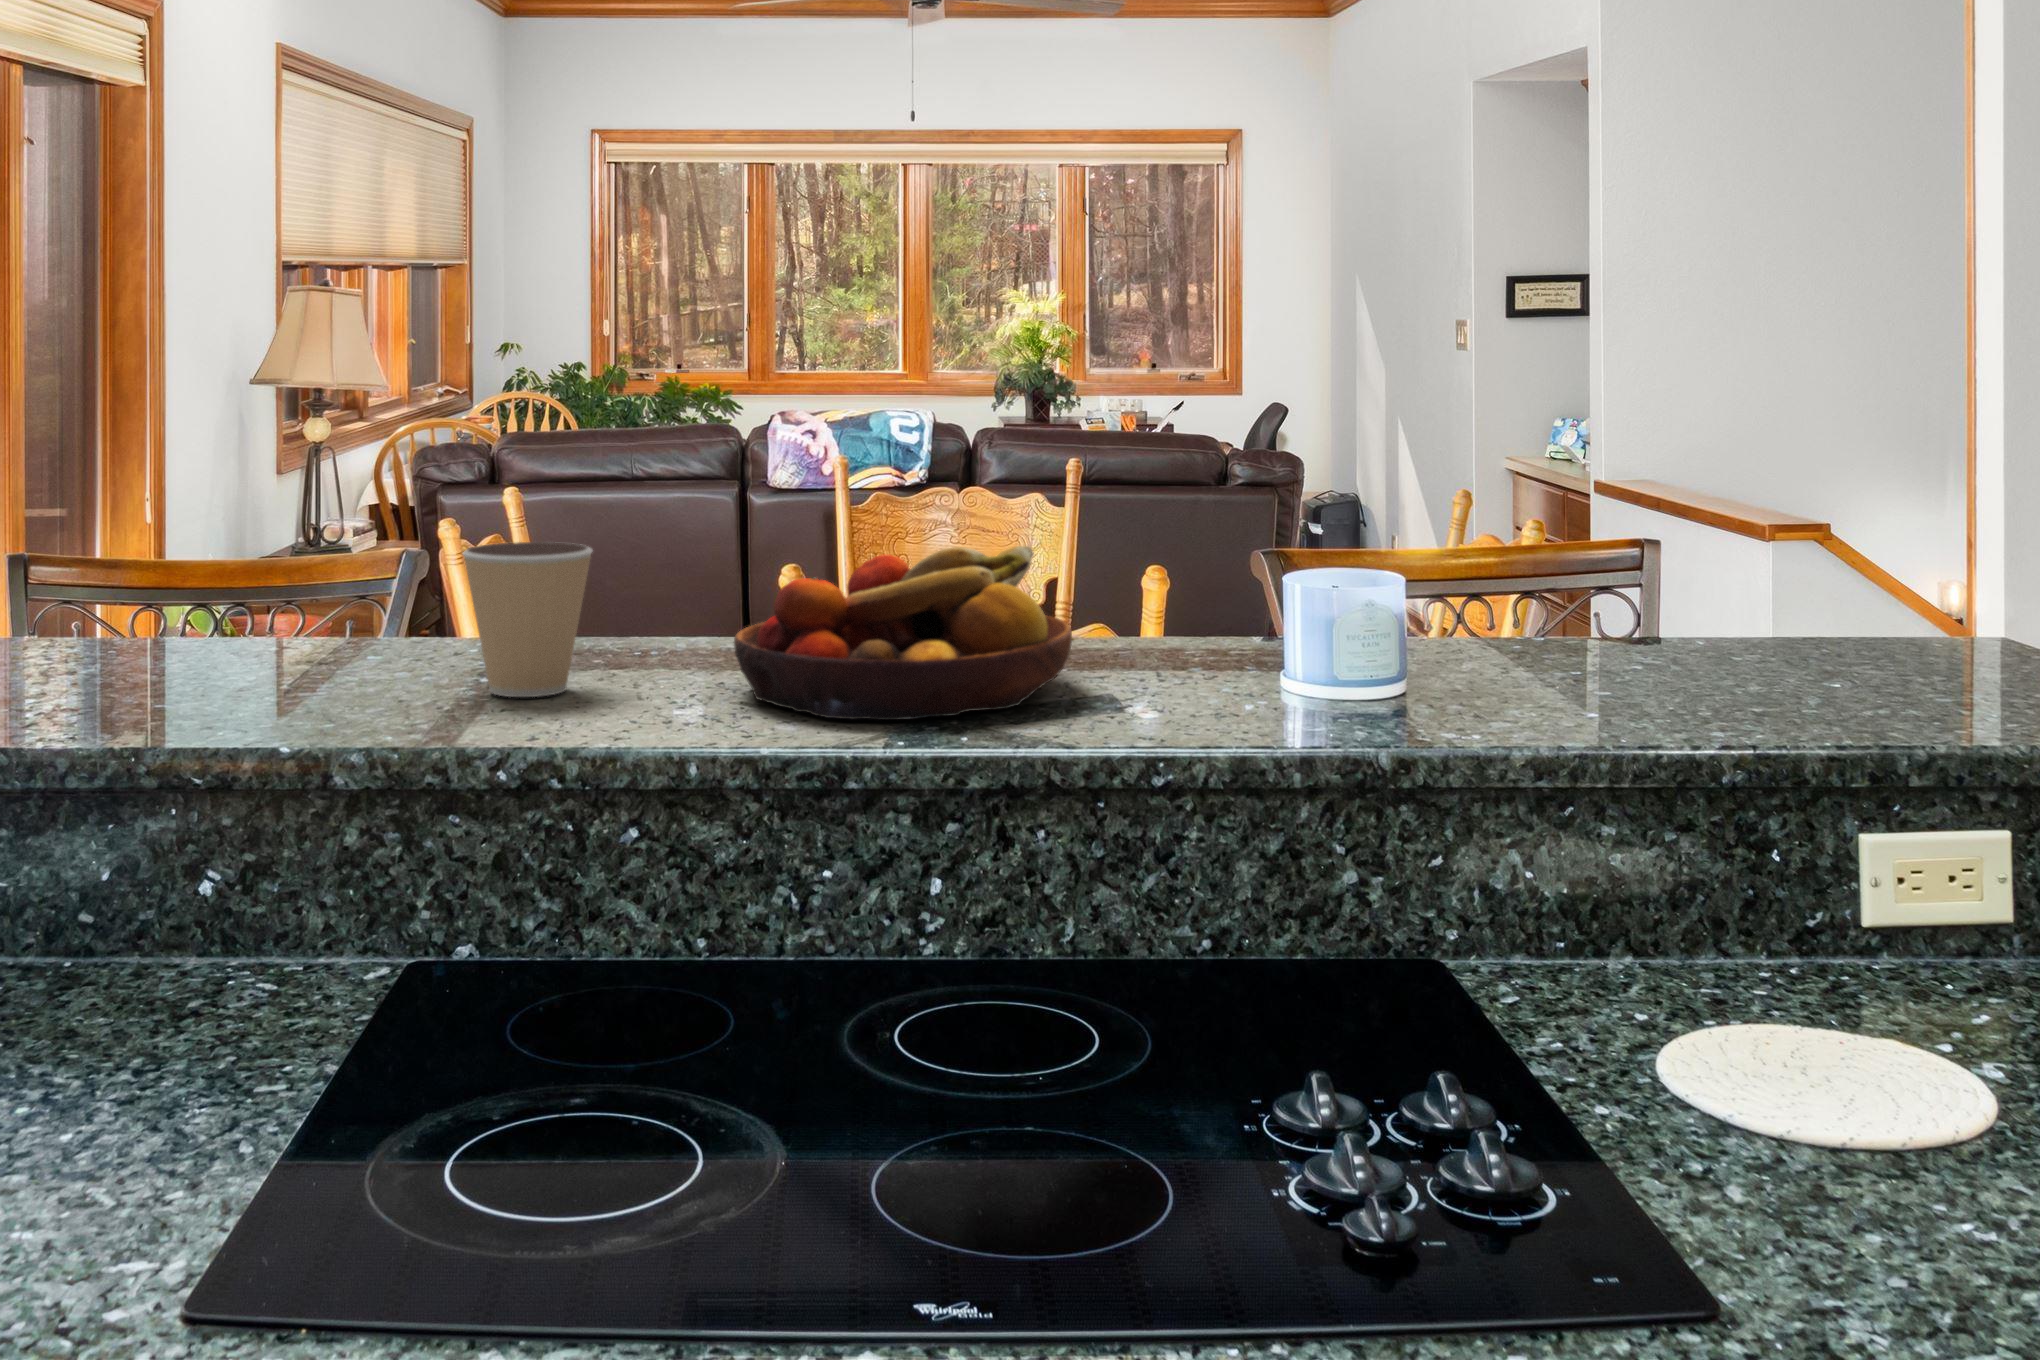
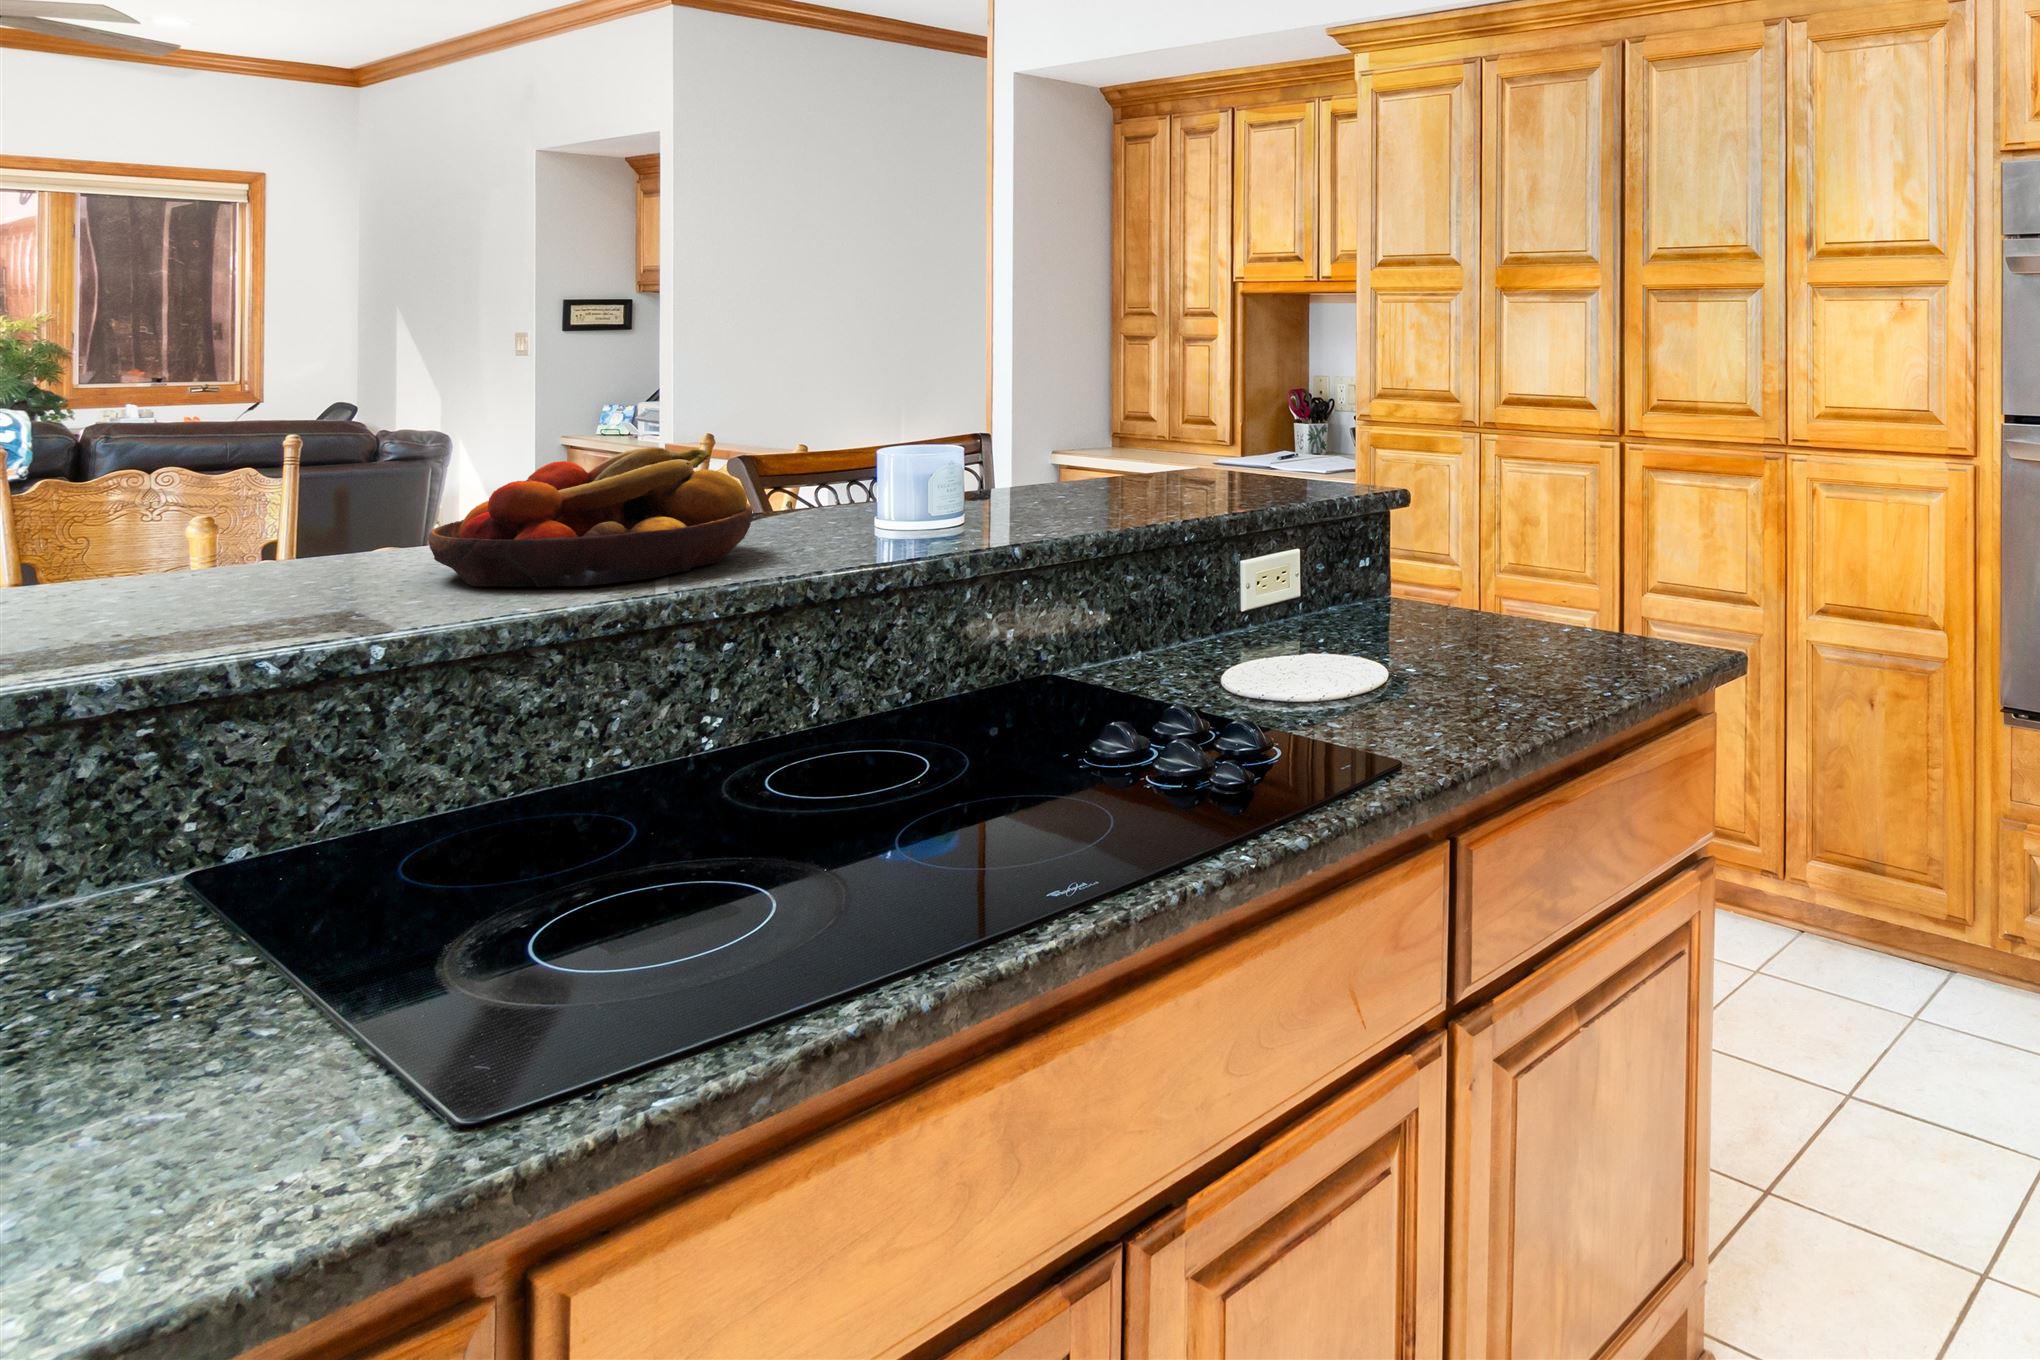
coffee cup: present [463,542,593,697] -> none [101,473,273,622]

